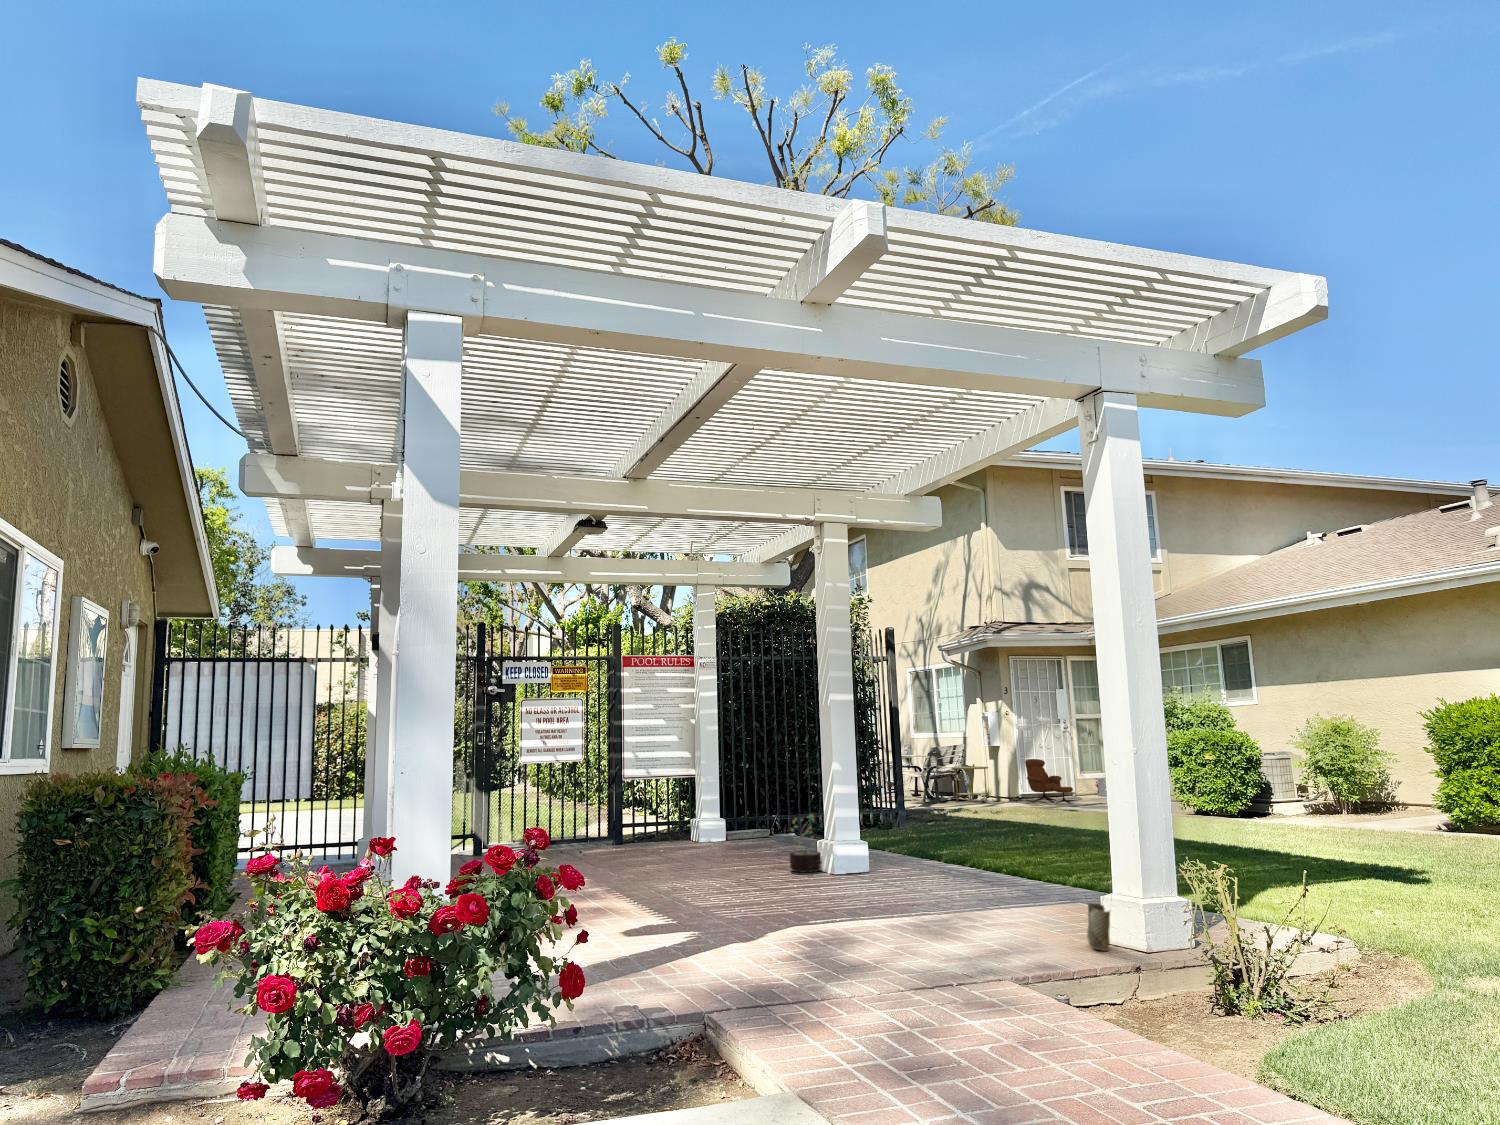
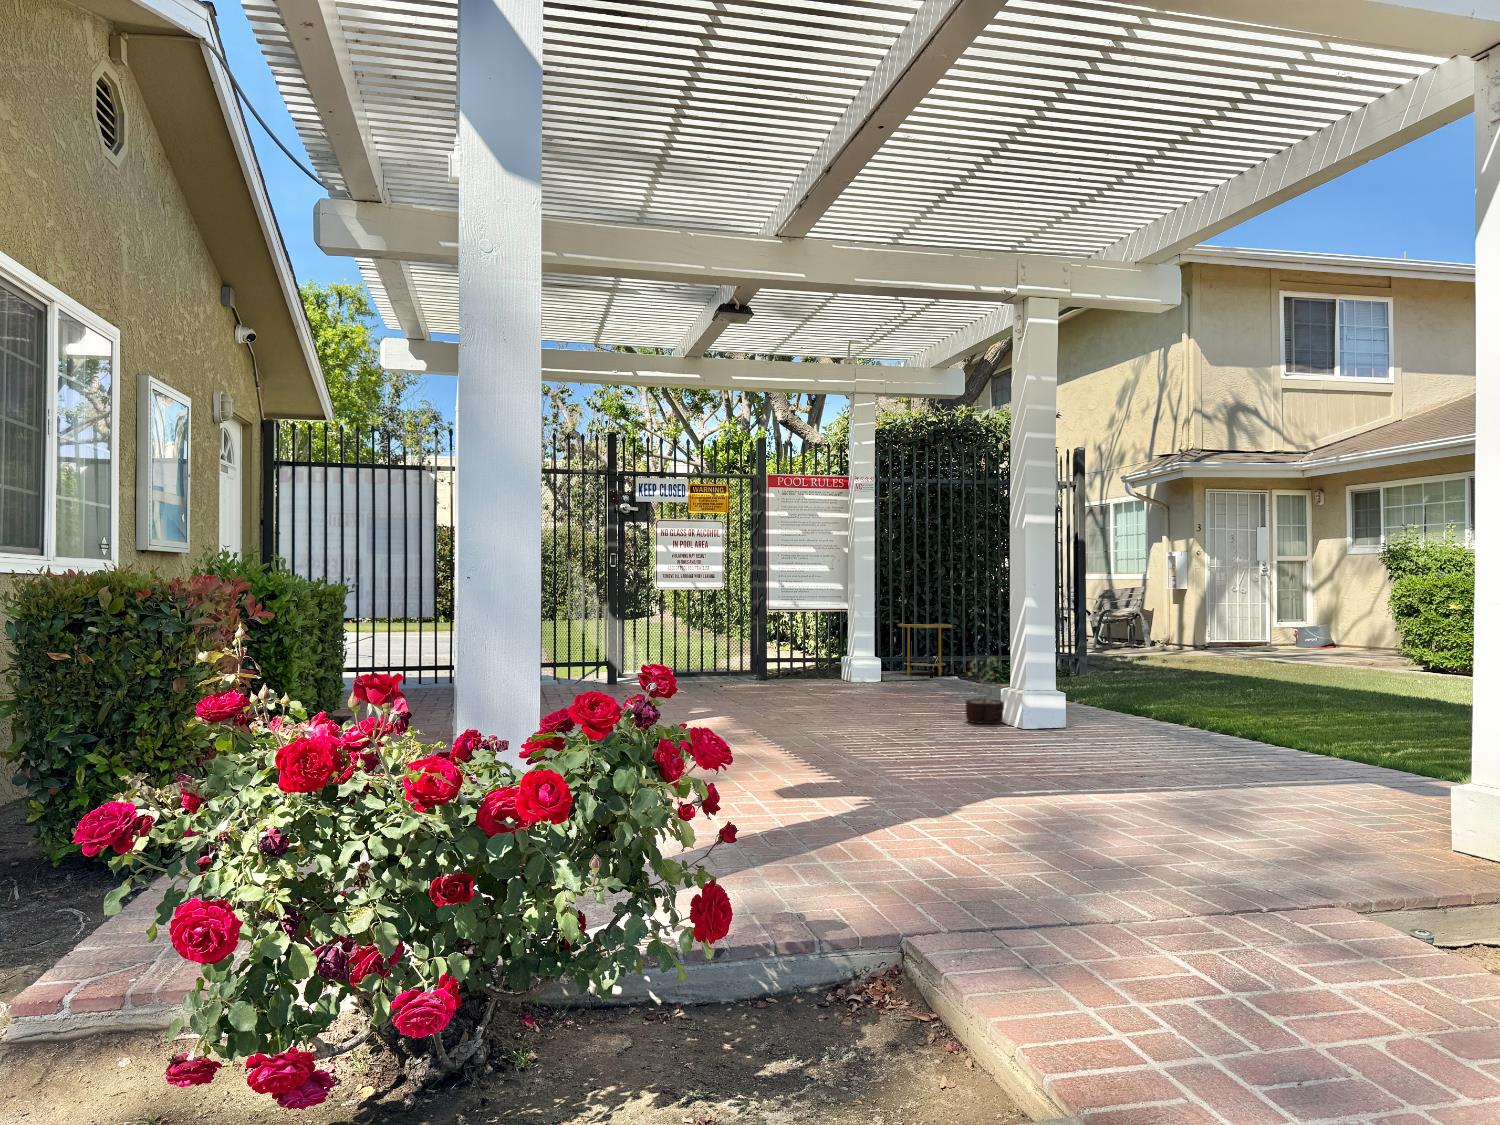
lounge chair: present [1025,759,1073,804] -> none [1217,605,1274,657]
side table: present [952,766,988,802] -> present [898,623,952,676]
woven basket: present [1087,899,1110,951] -> none [1425,768,1475,864]

